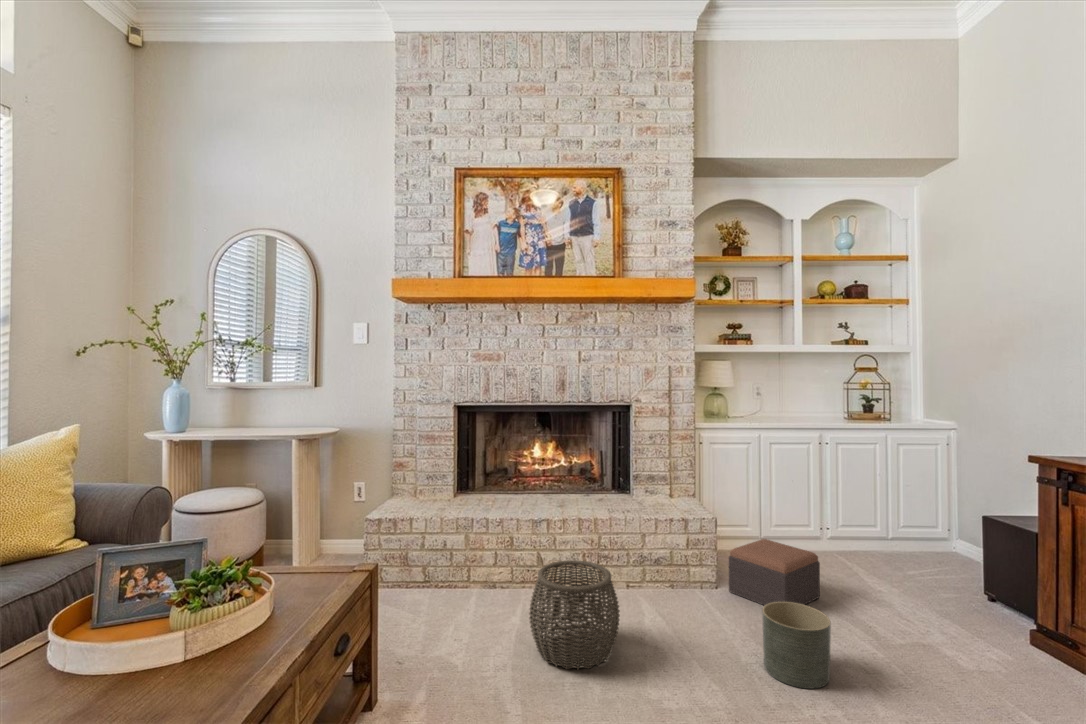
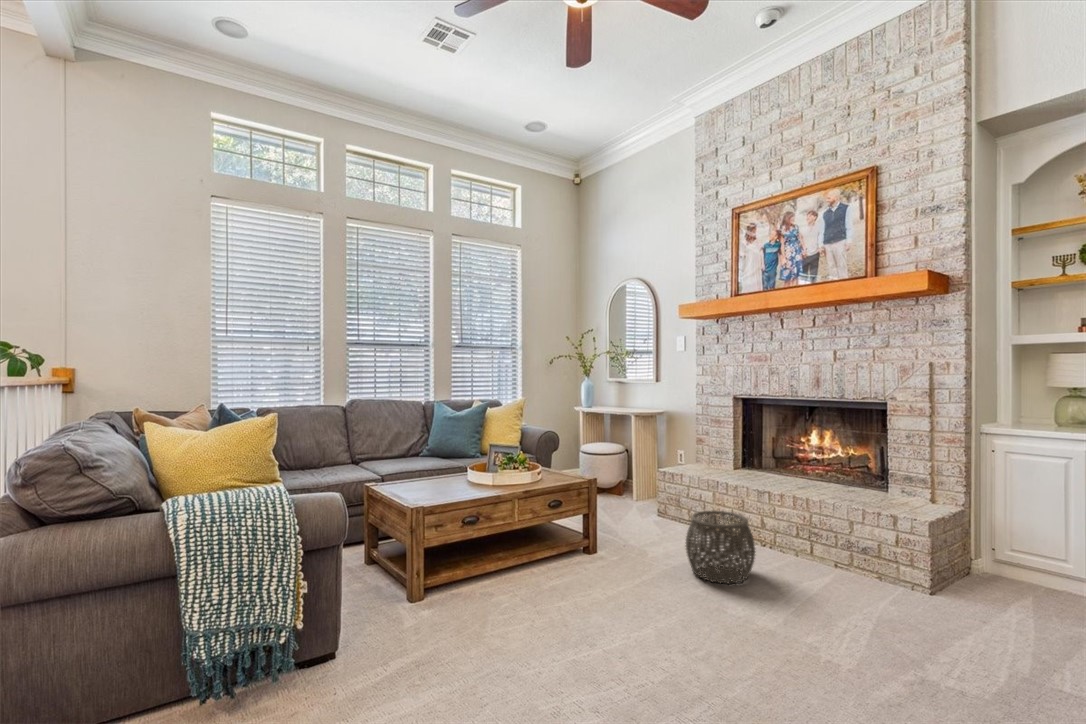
footstool: present [729,539,820,606] -> none [938,557,1056,643]
planter: present [762,602,831,689] -> none [836,583,903,661]

